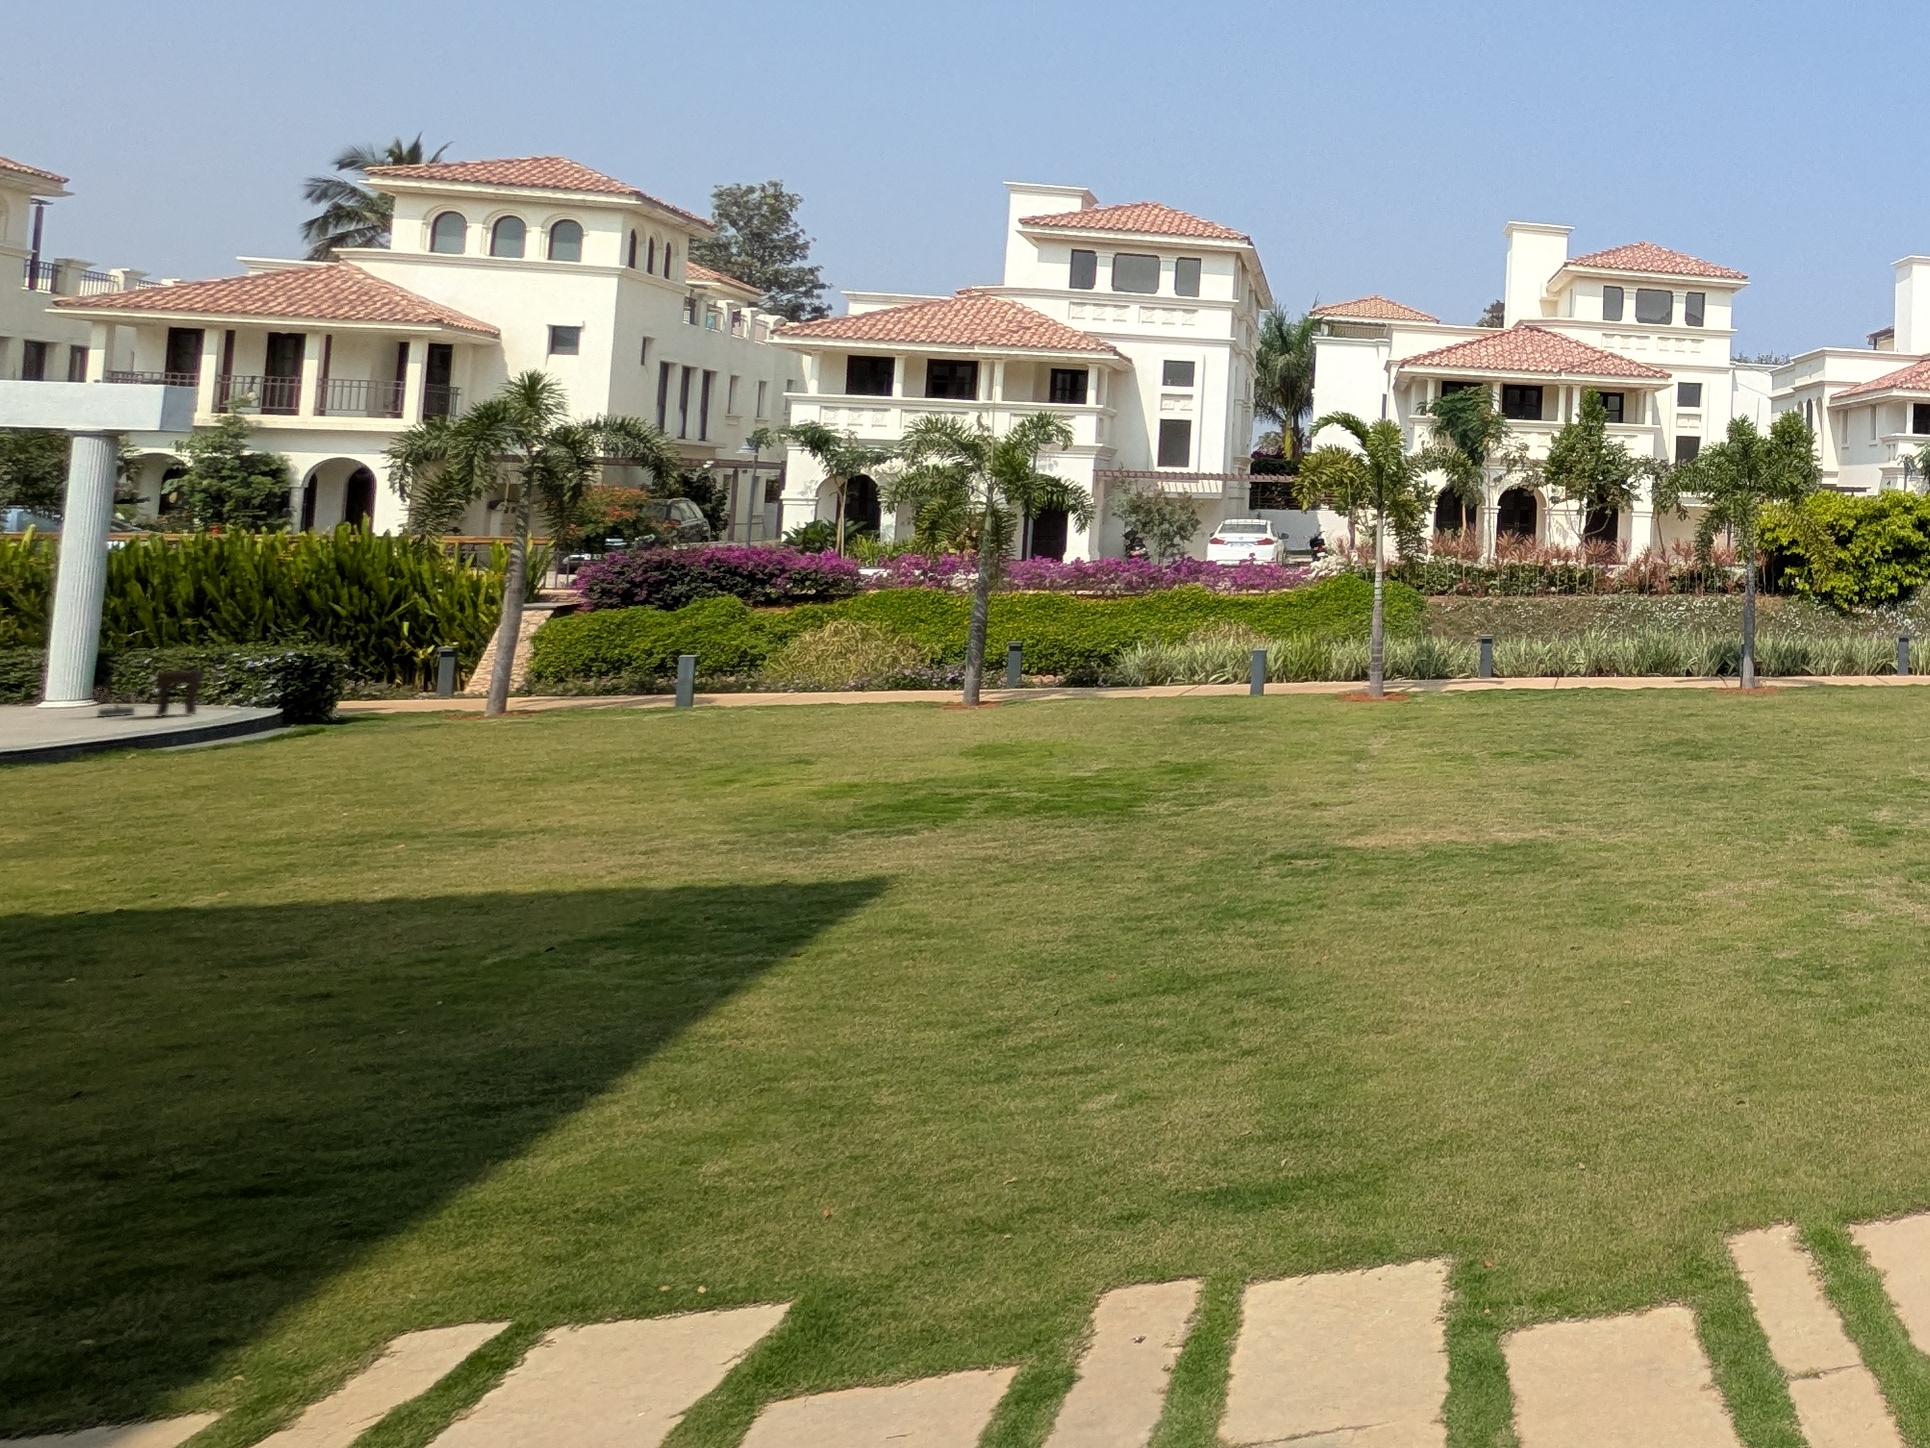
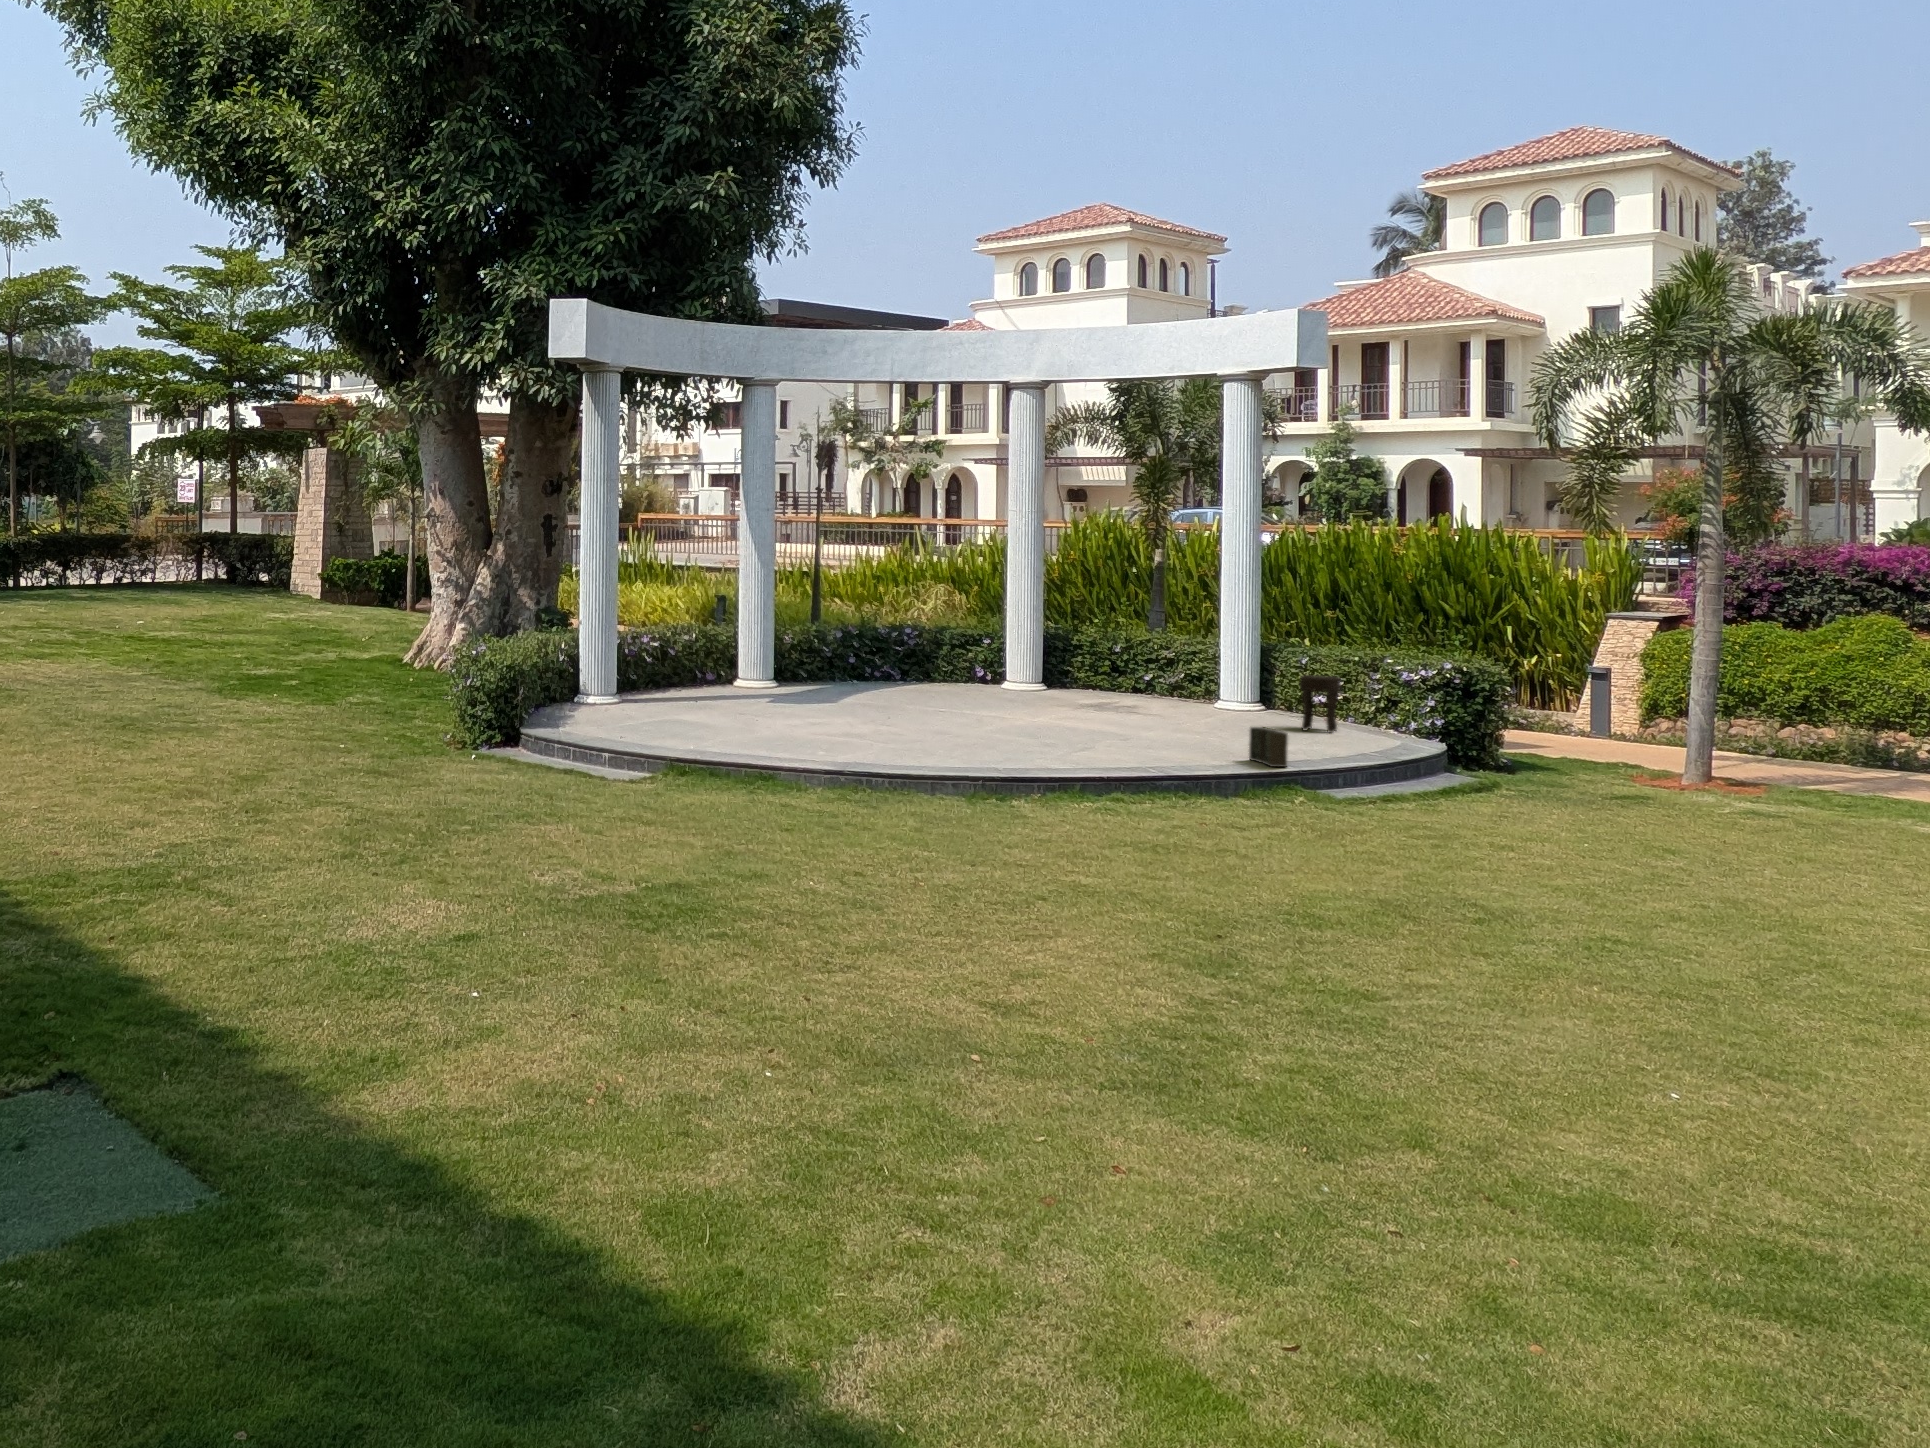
decorative plant: present [92,688,135,717] -> none [1247,687,1290,723]
speaker: none [95,713,143,742] -> present [1249,727,1288,767]

